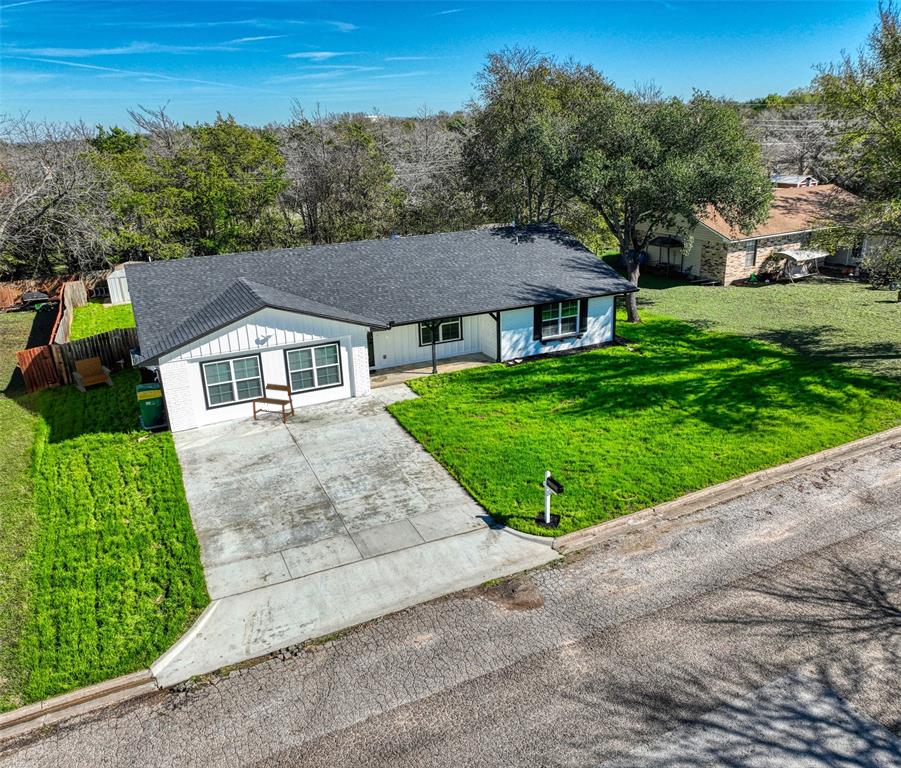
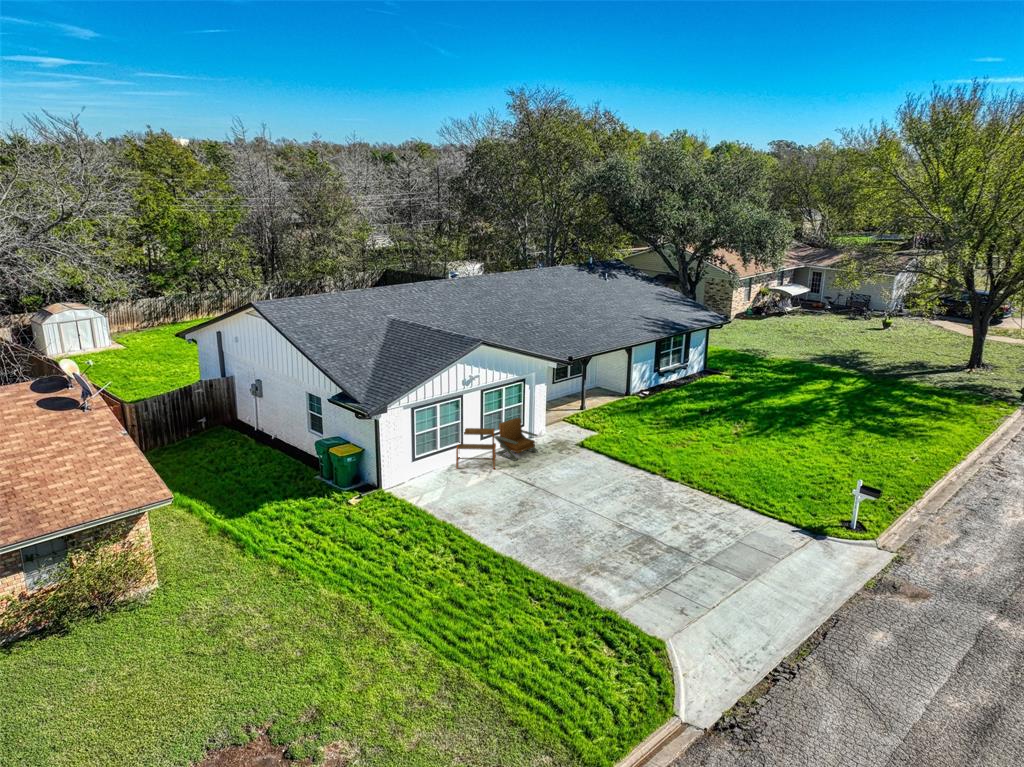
lounge chair: present [73,357,114,392] -> present [494,418,538,461]

